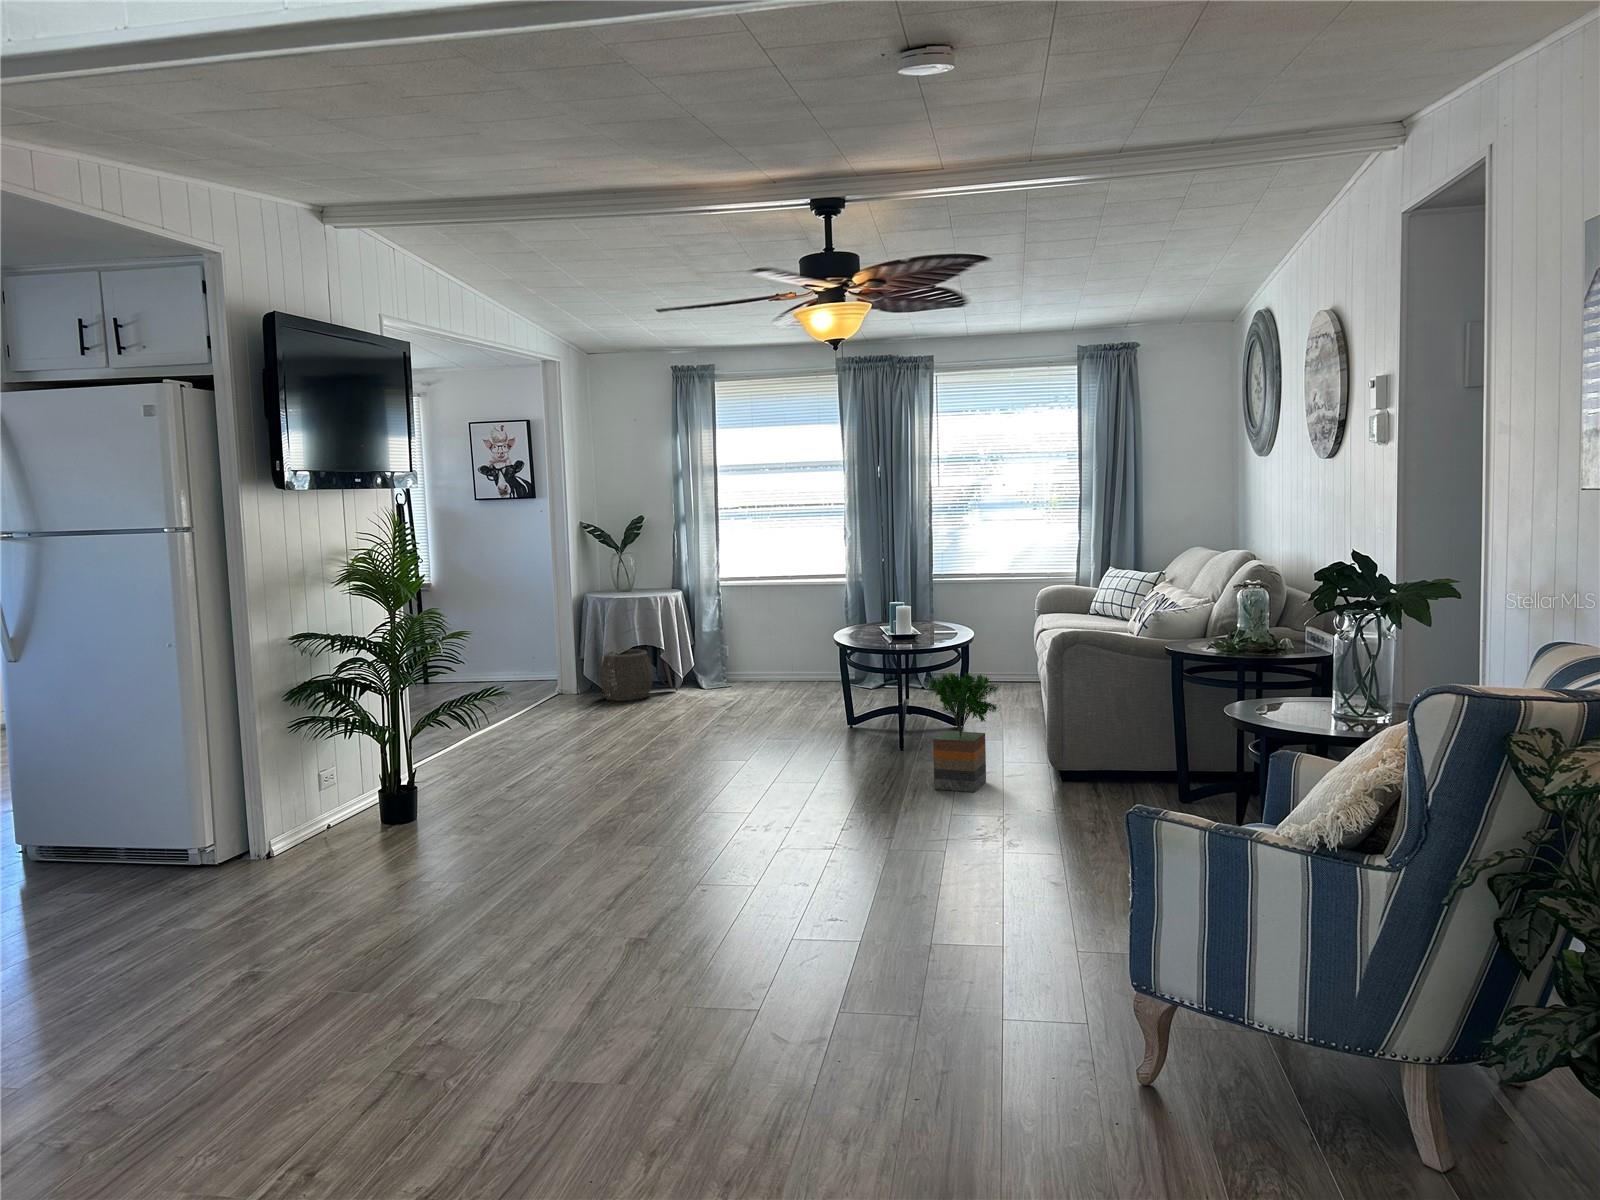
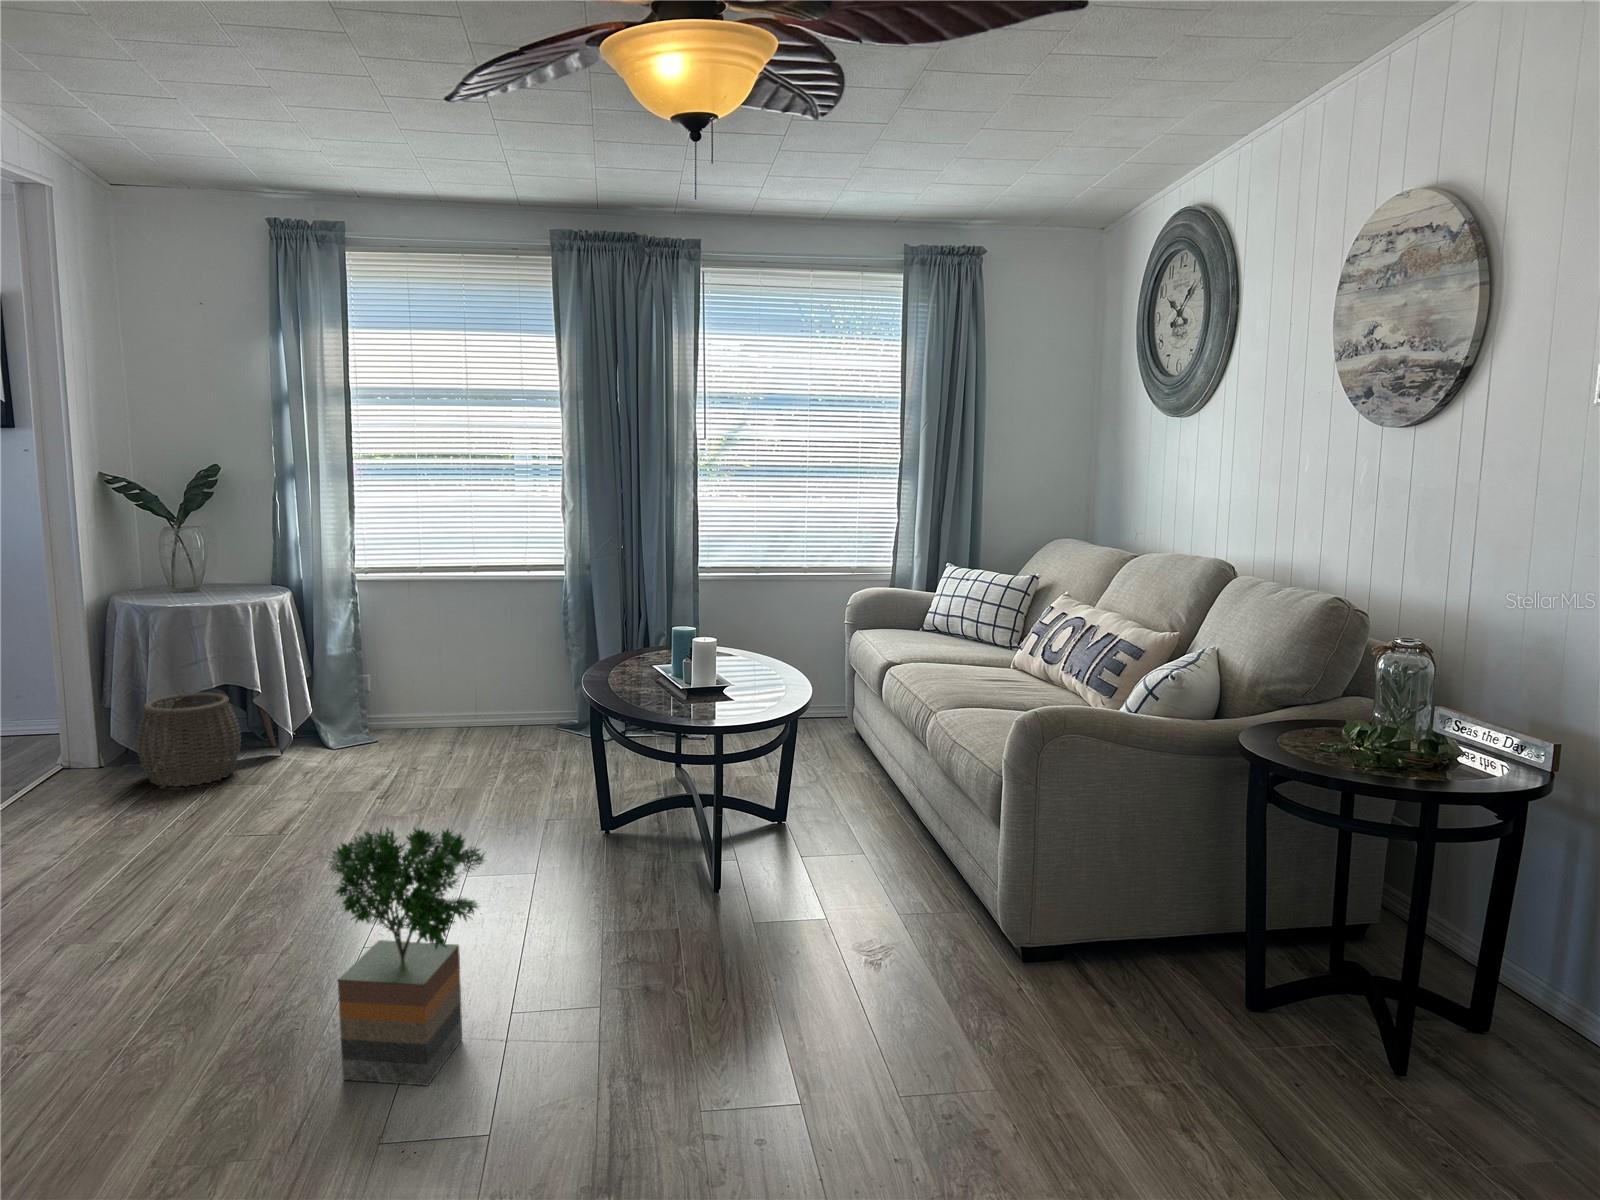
potted tree: present [926,673,999,792] -> present [329,827,484,1086]

